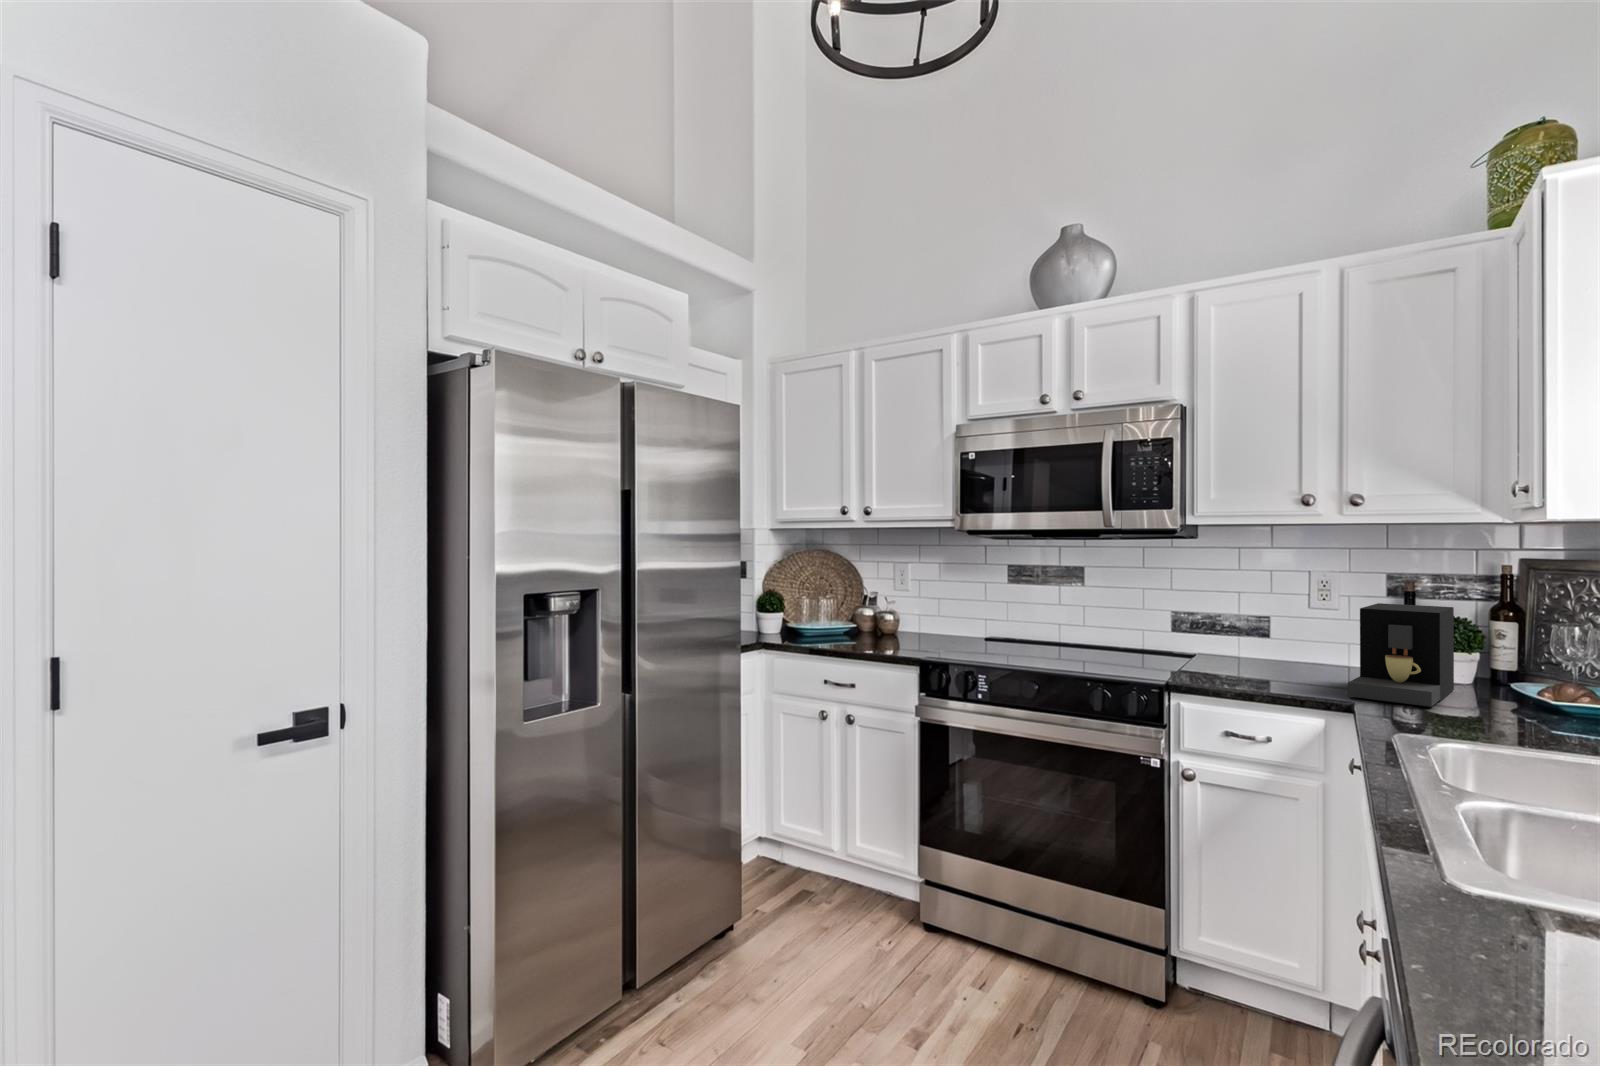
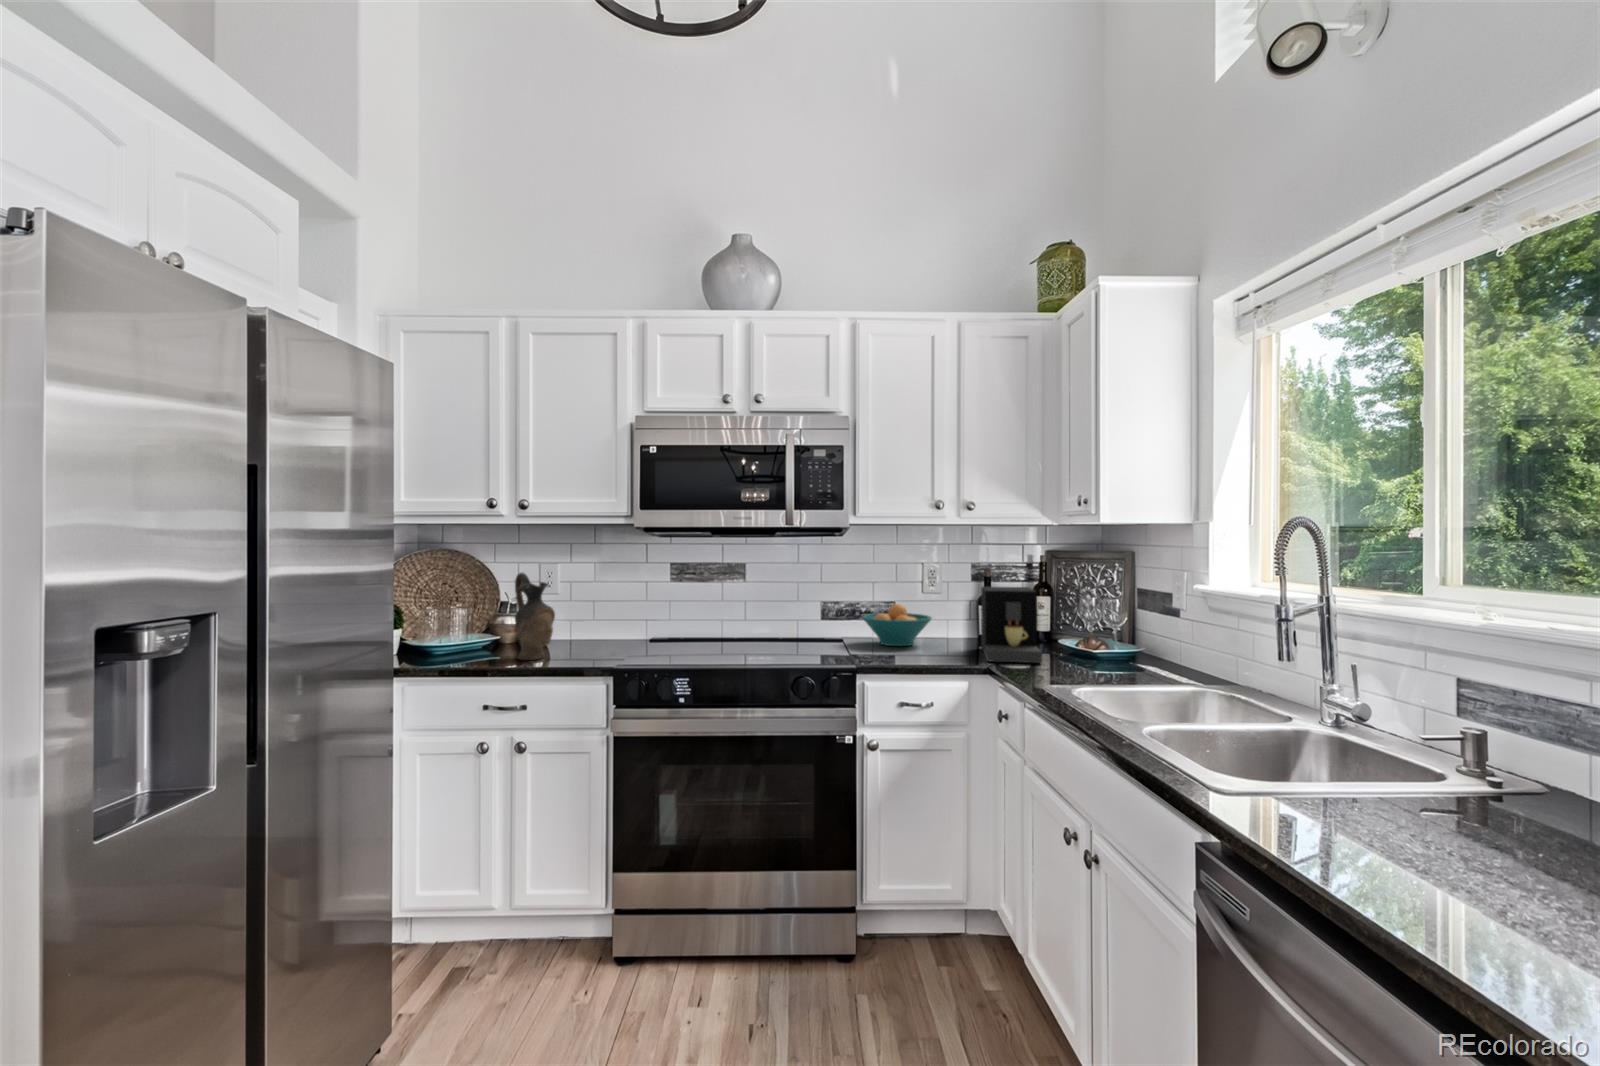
ceramic pitcher: none [854,570,886,647] -> present [515,572,555,660]
fruit bowl: none [1214,619,1311,670] -> present [862,604,932,646]

